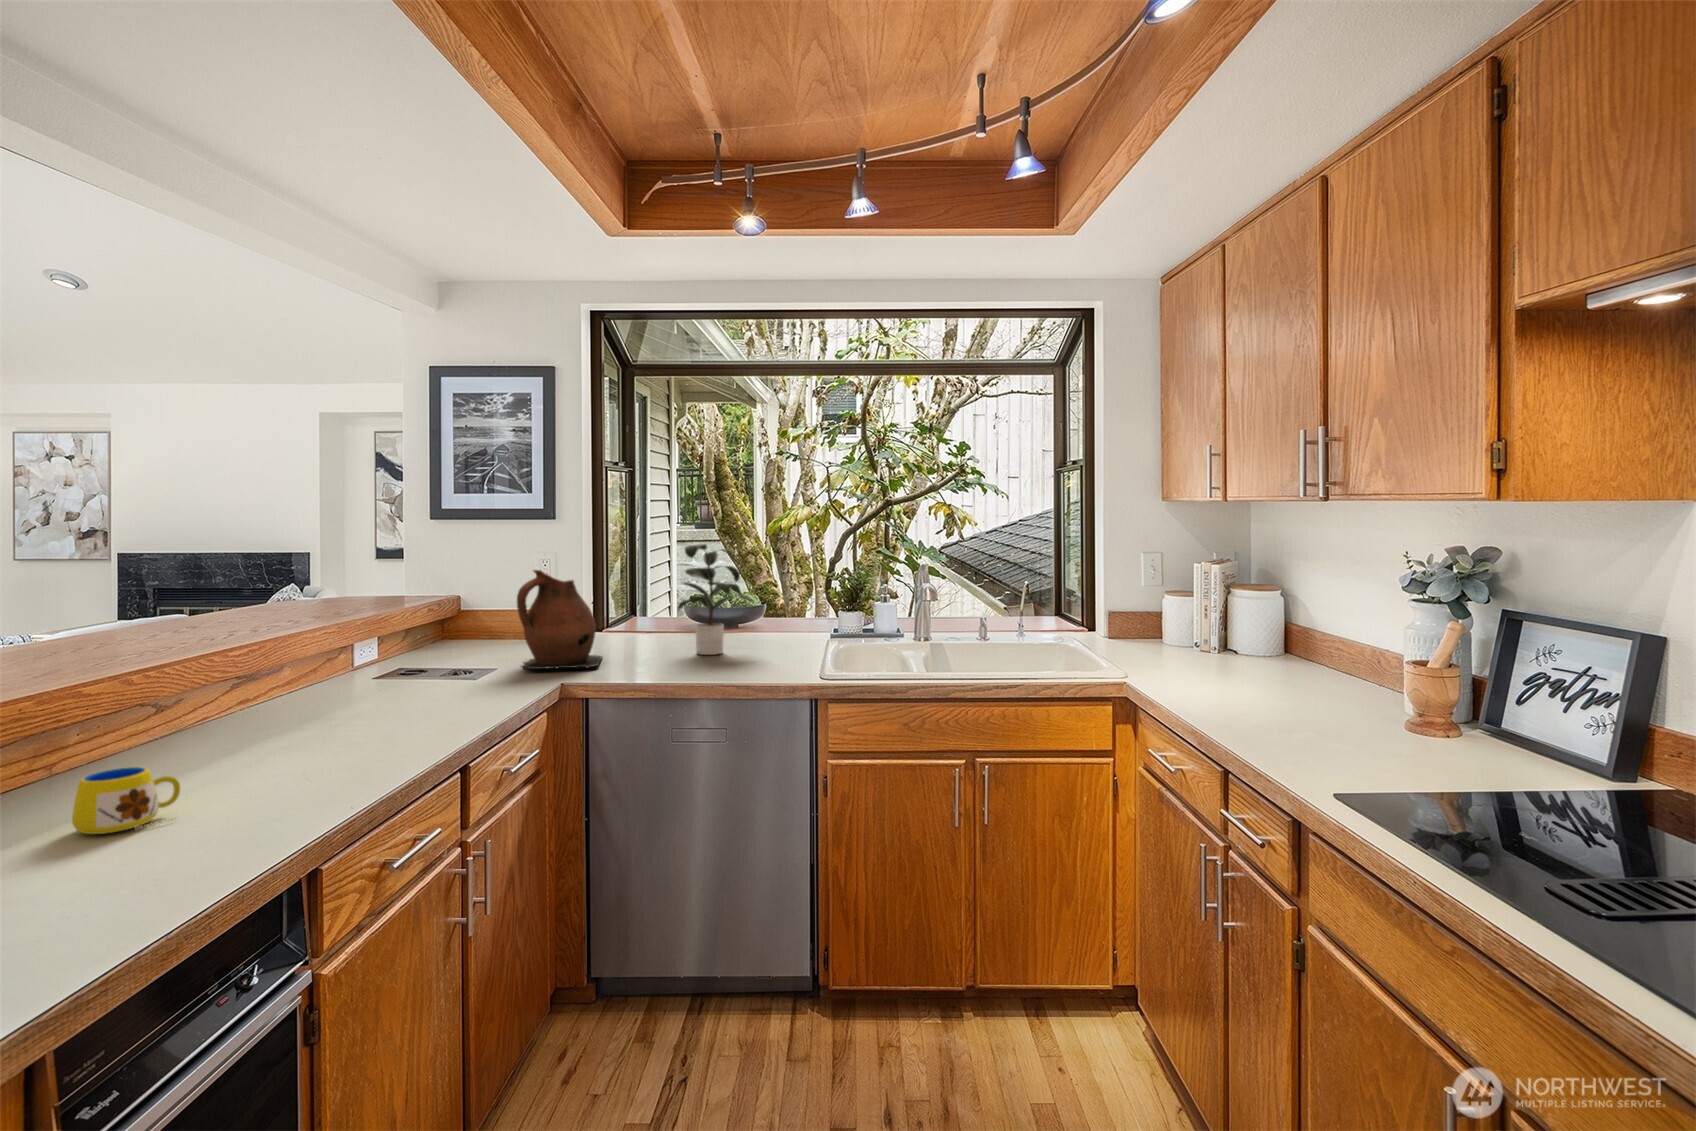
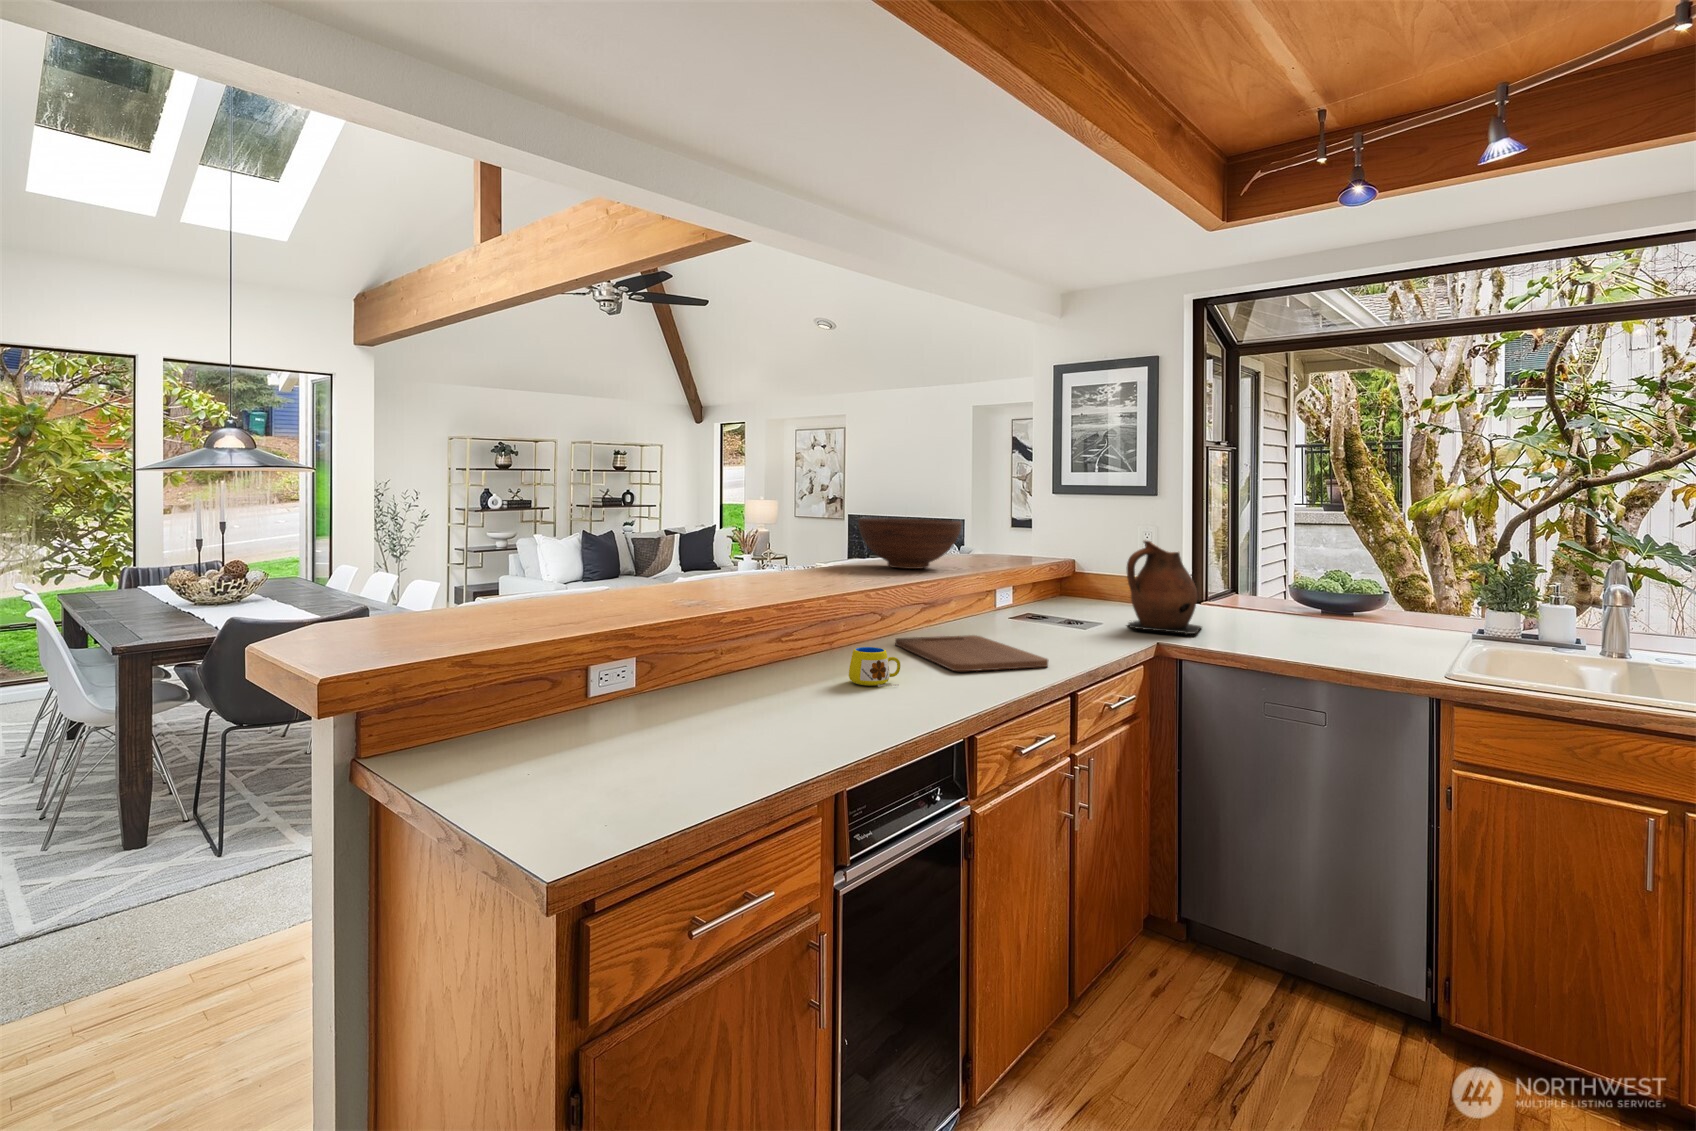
potted plant: present [678,544,751,655] -> none [1273,523,1394,639]
fruit bowl: none [107,558,290,629] -> present [858,518,962,569]
cutting board: none [181,710,426,773] -> present [895,635,1048,671]

